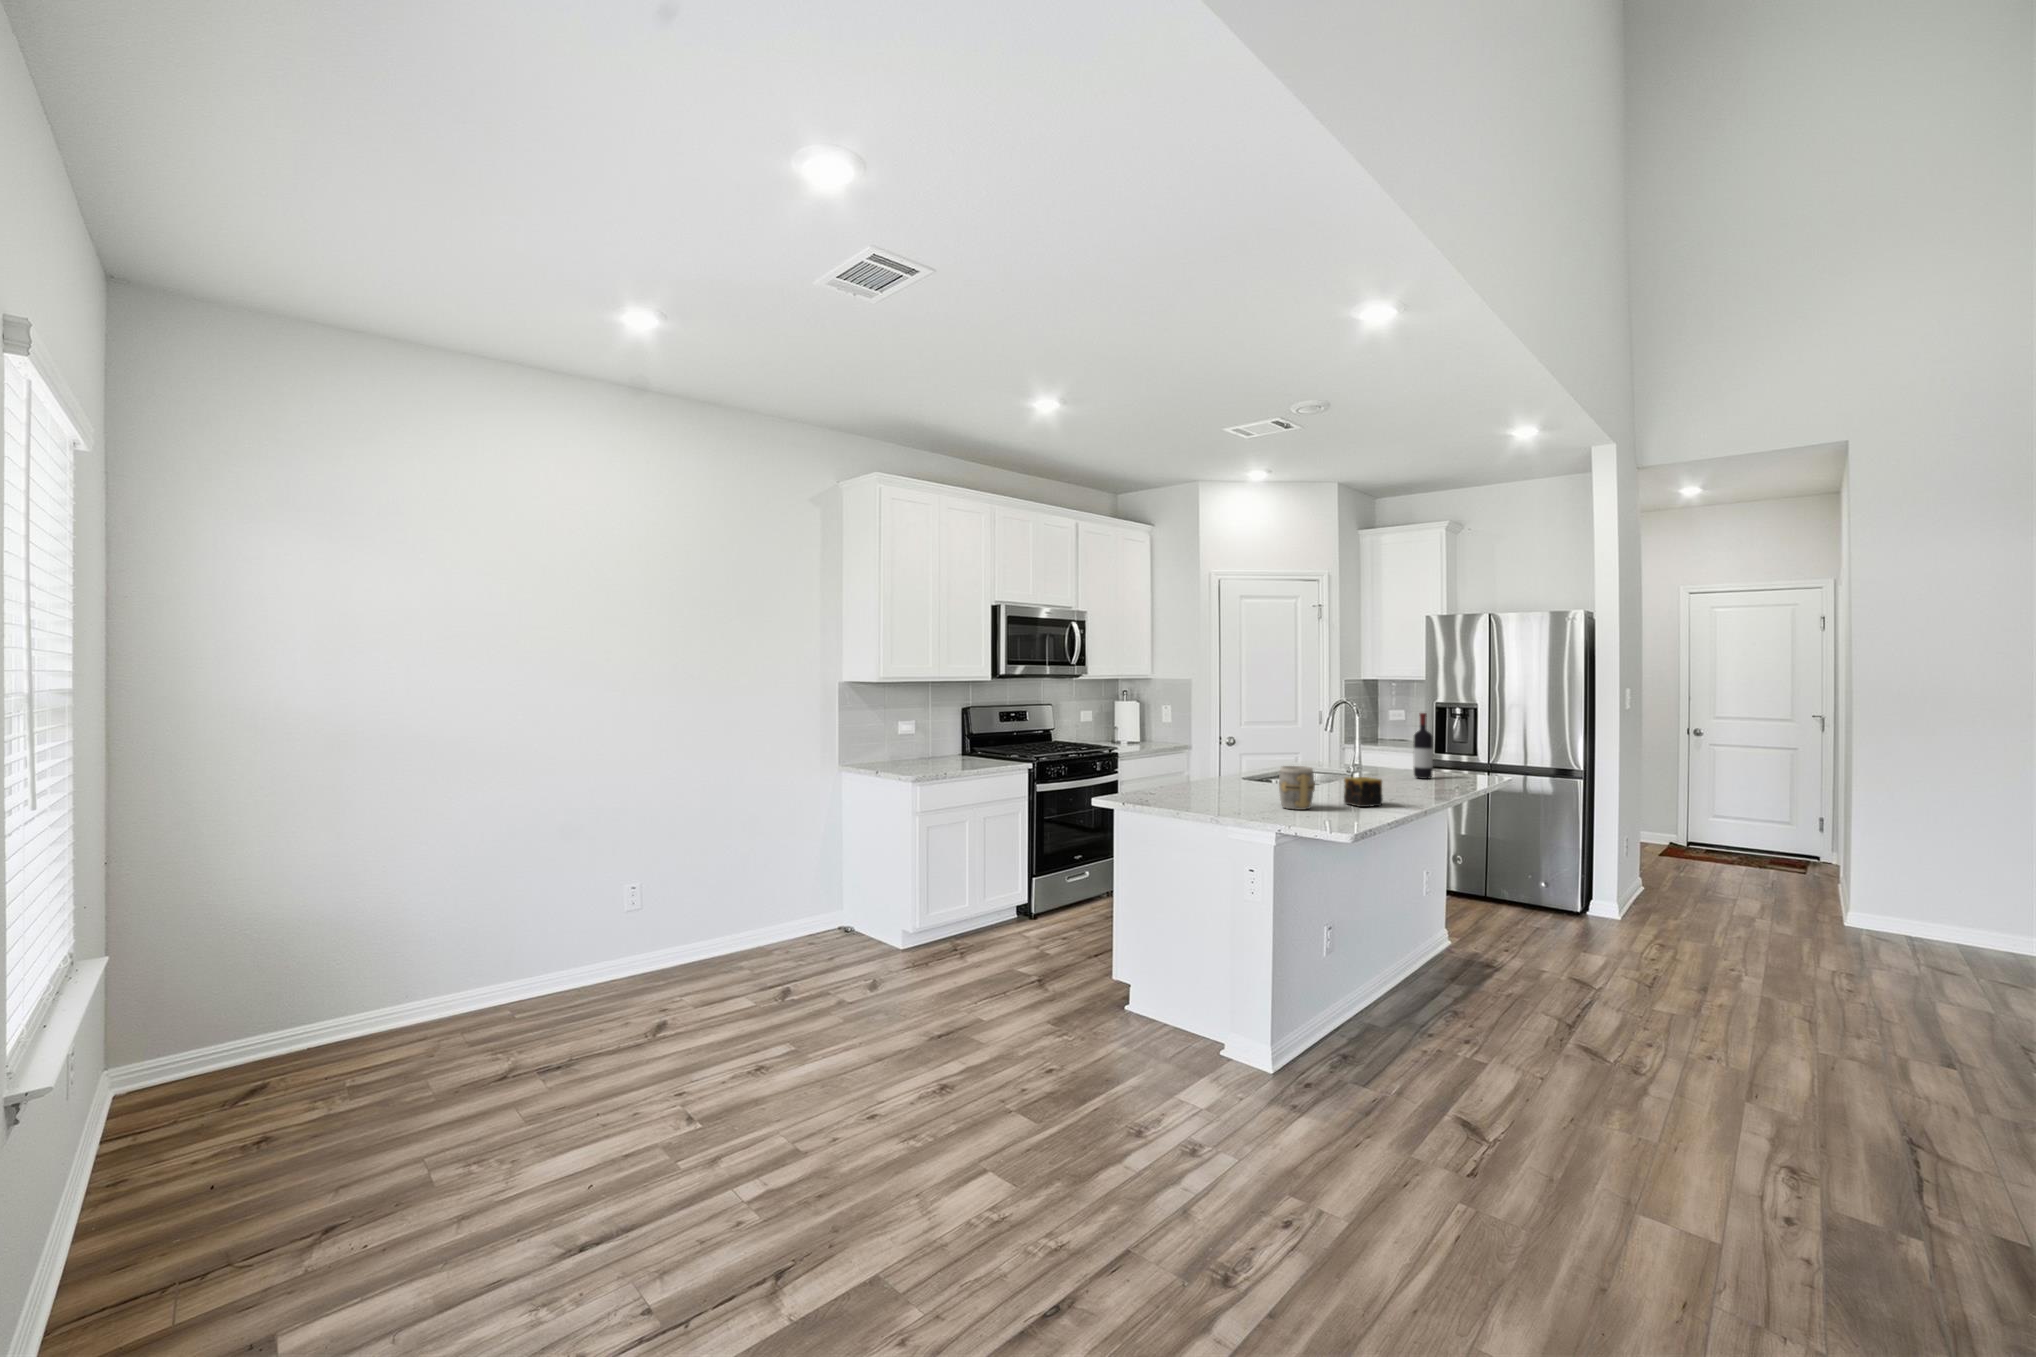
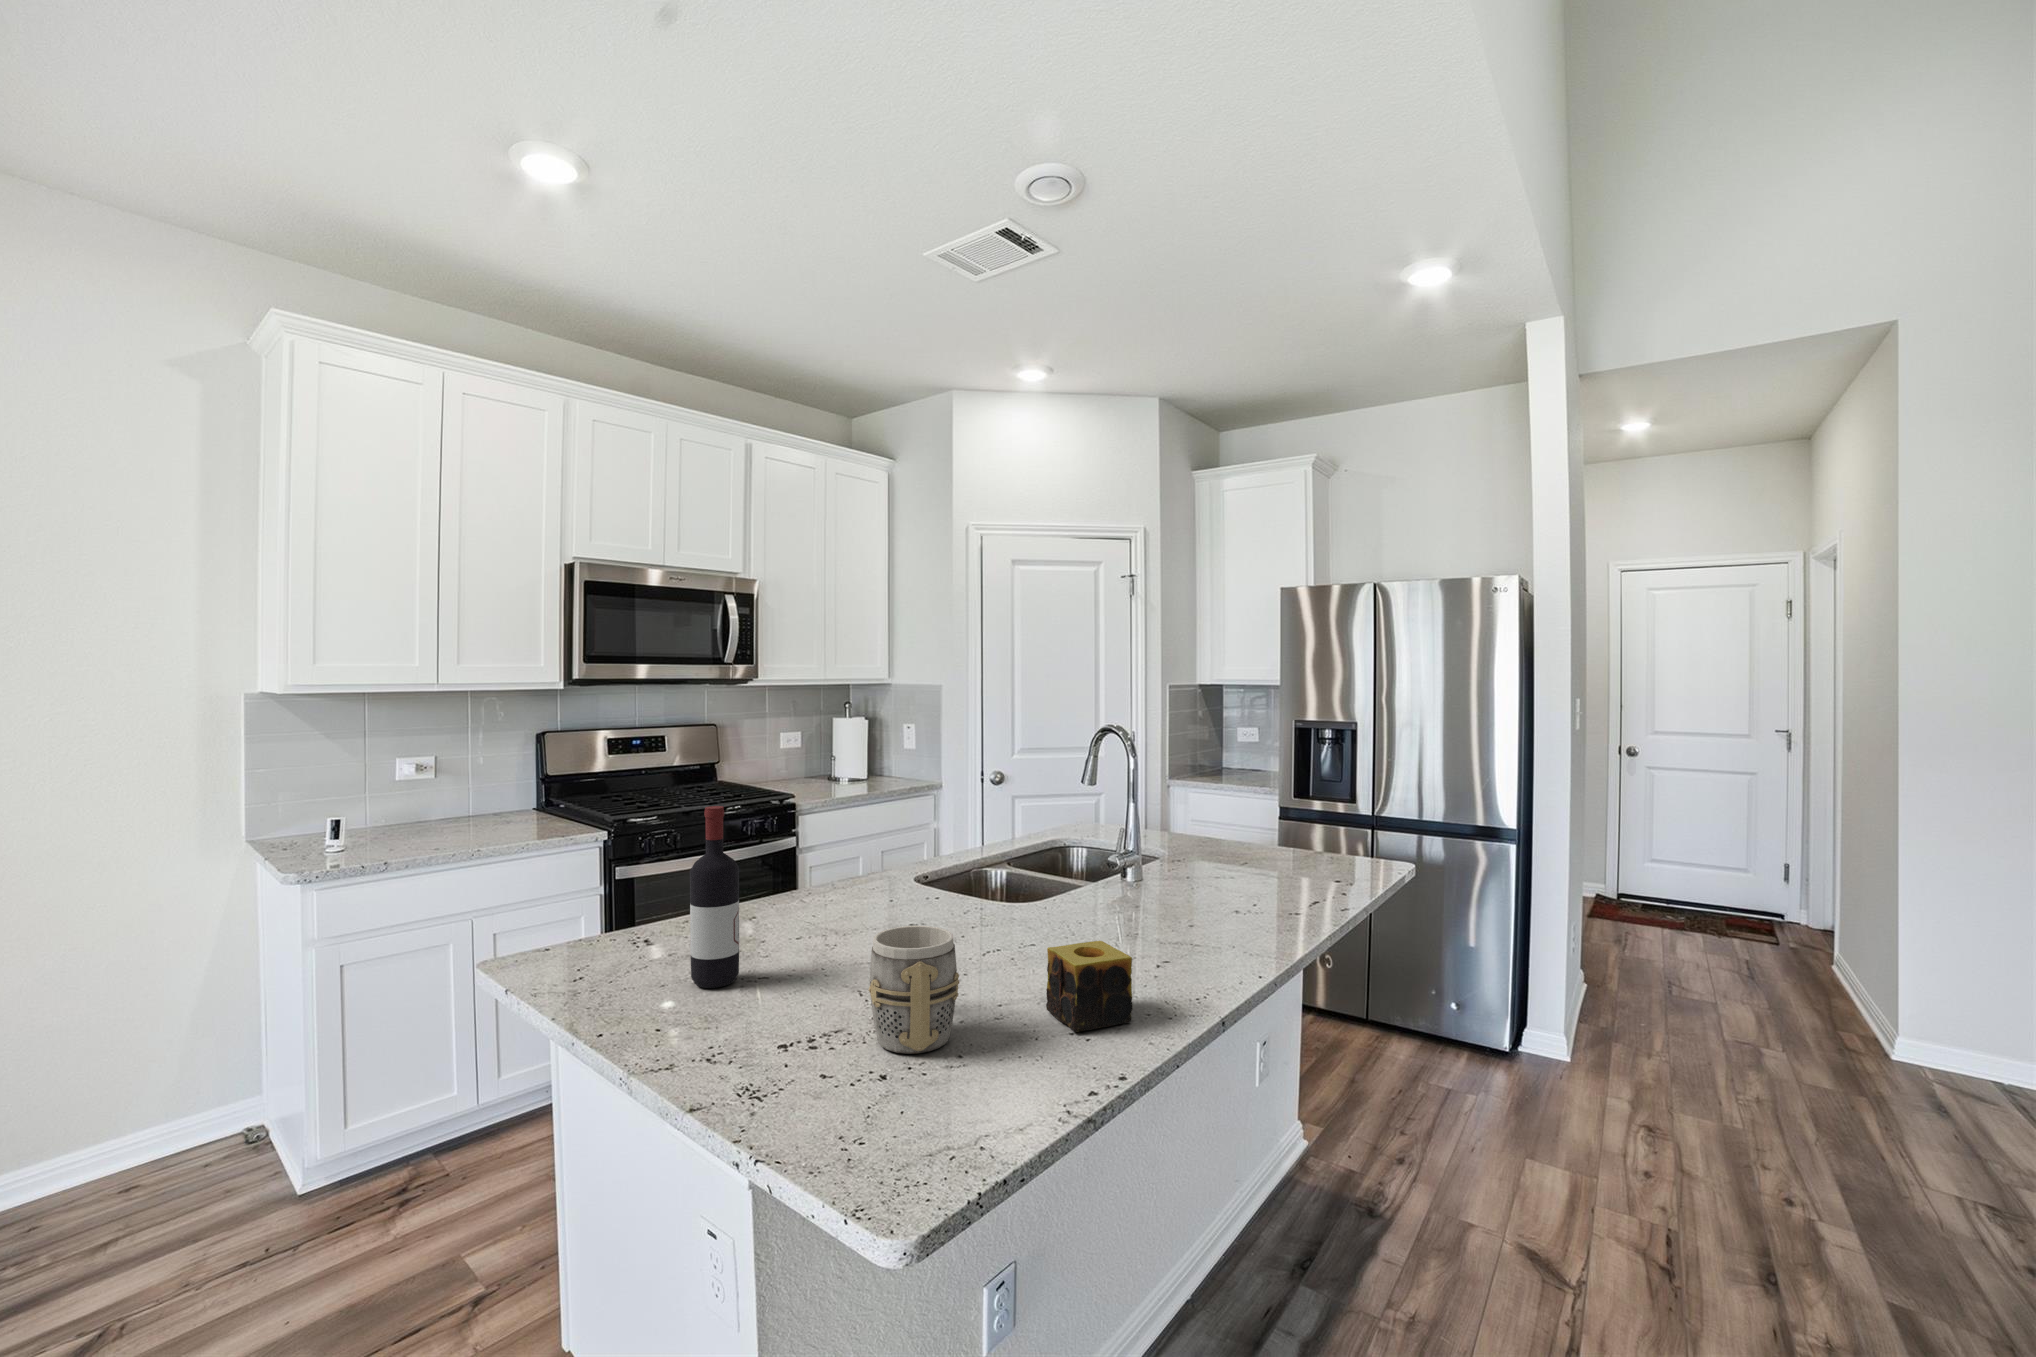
wine bottle: present [1414,713,1433,779] -> present [690,806,739,988]

